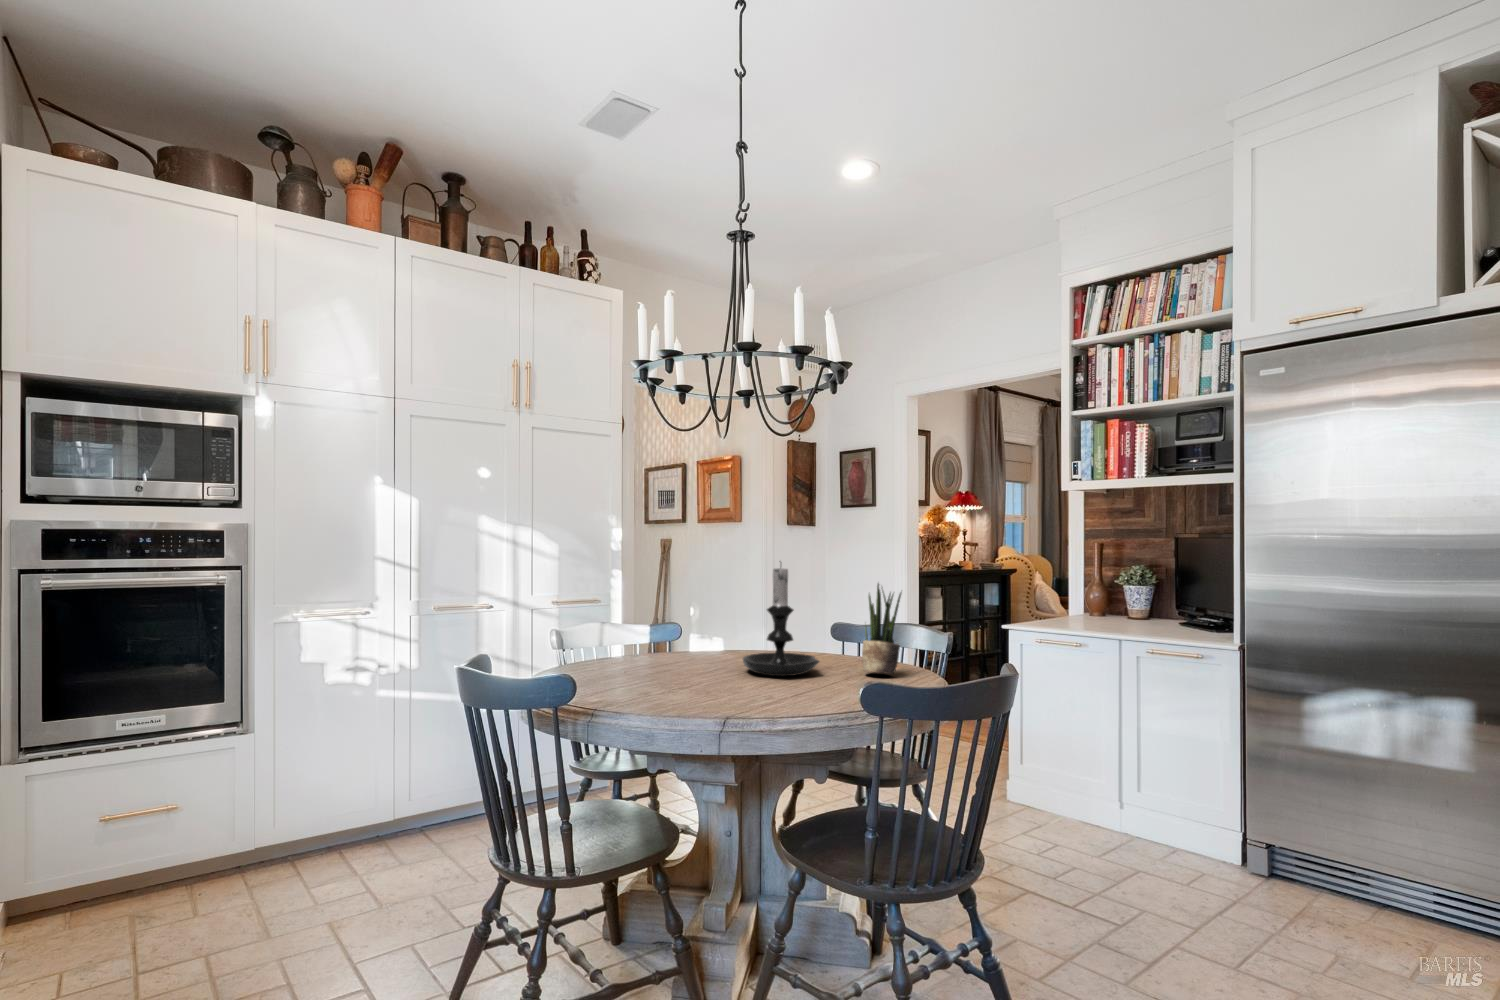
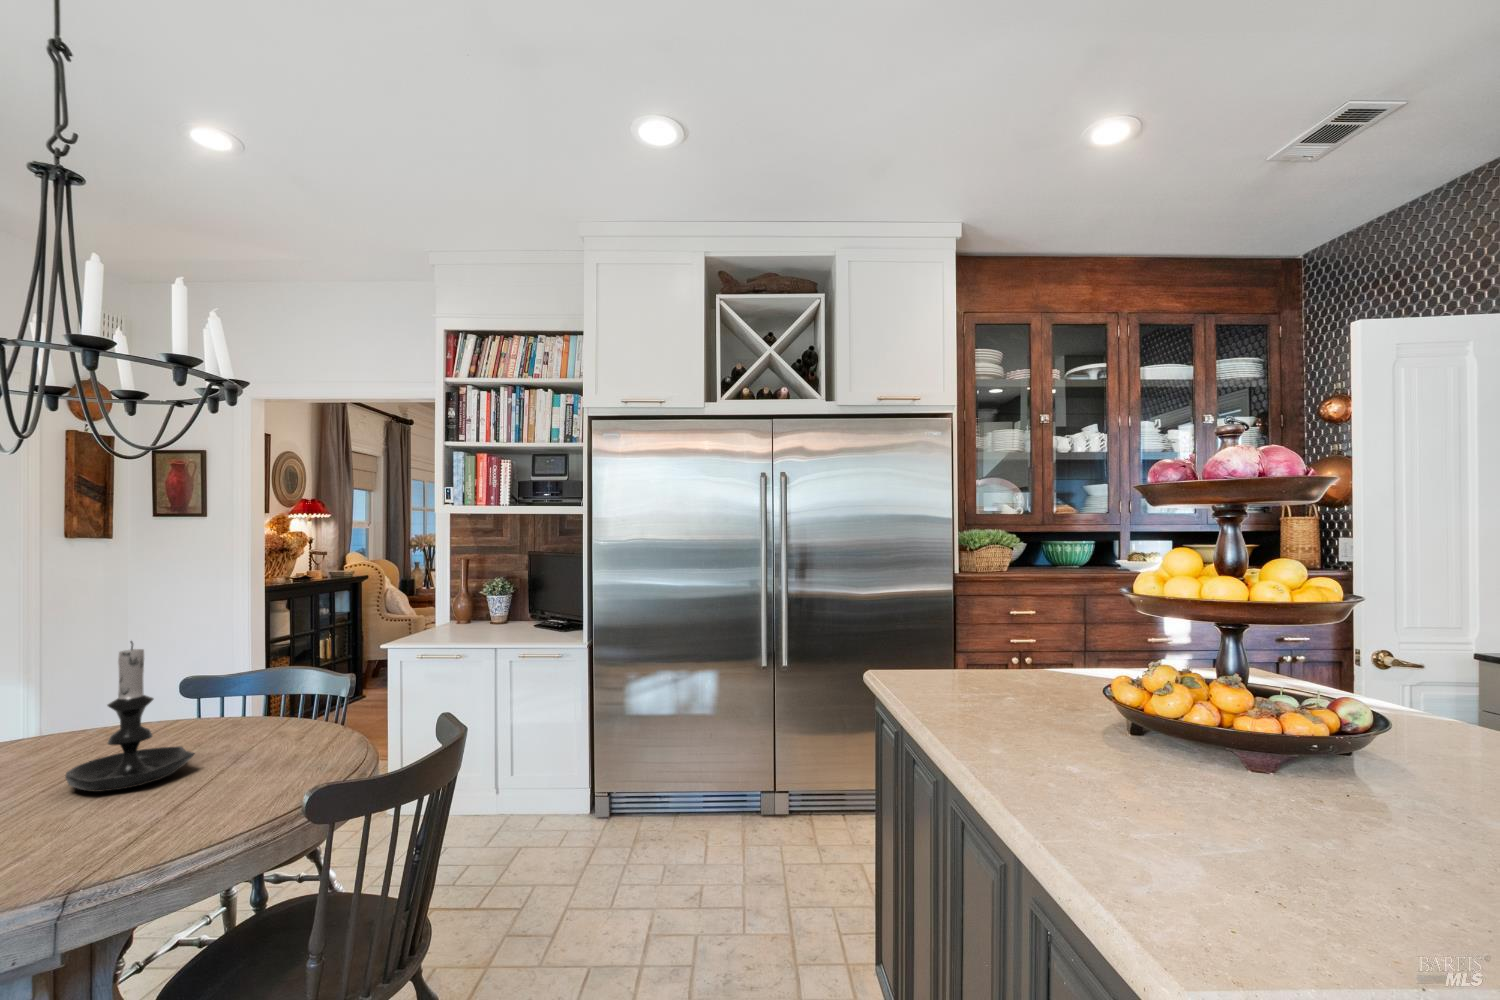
potted plant: present [862,583,901,674] -> none [253,646,304,750]

